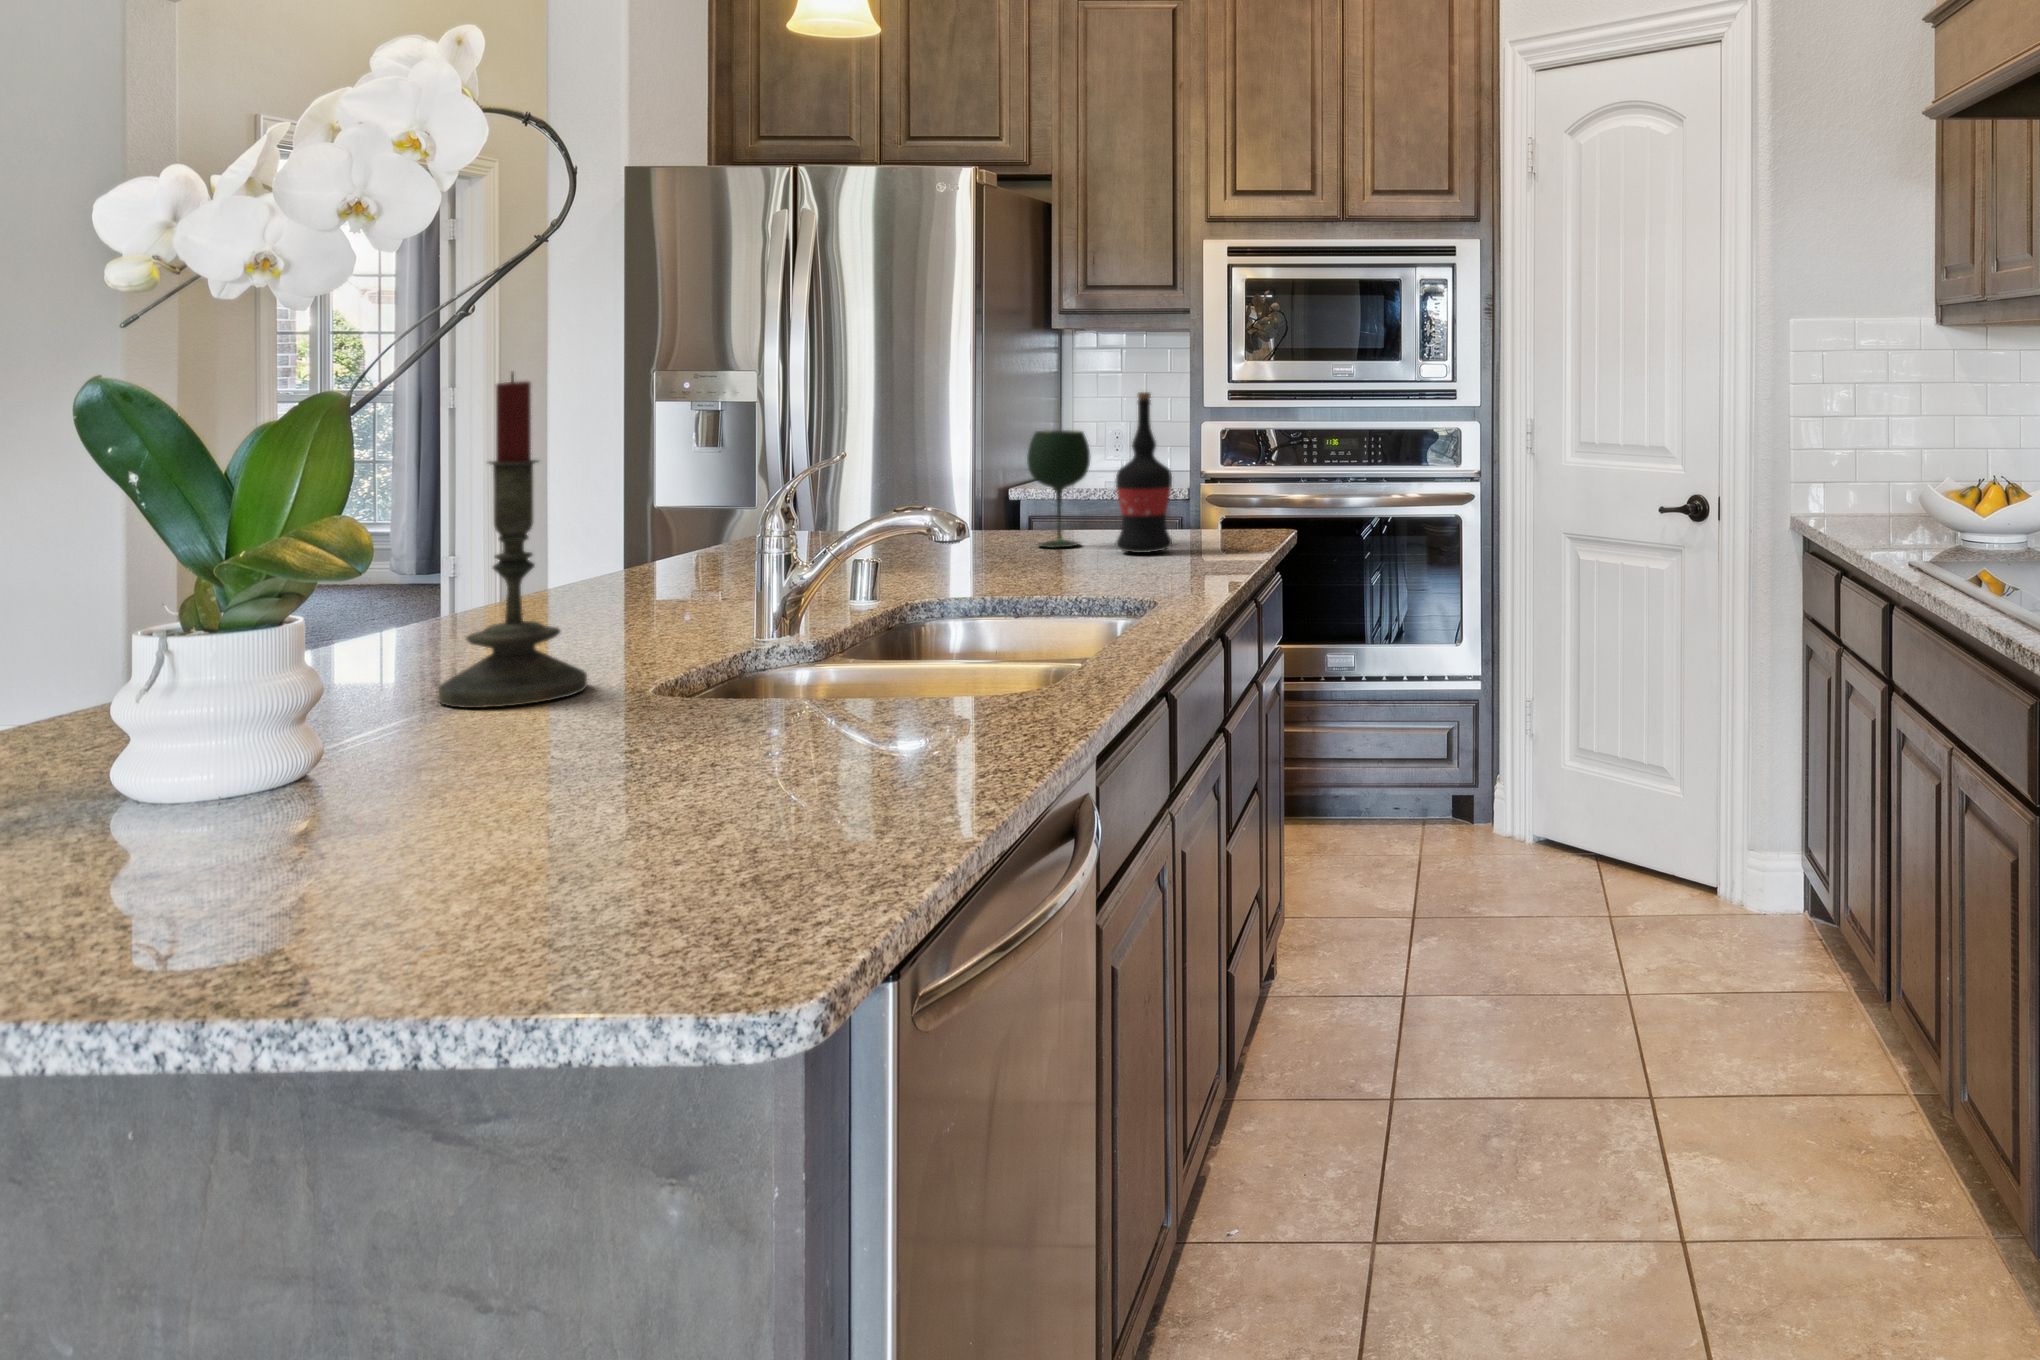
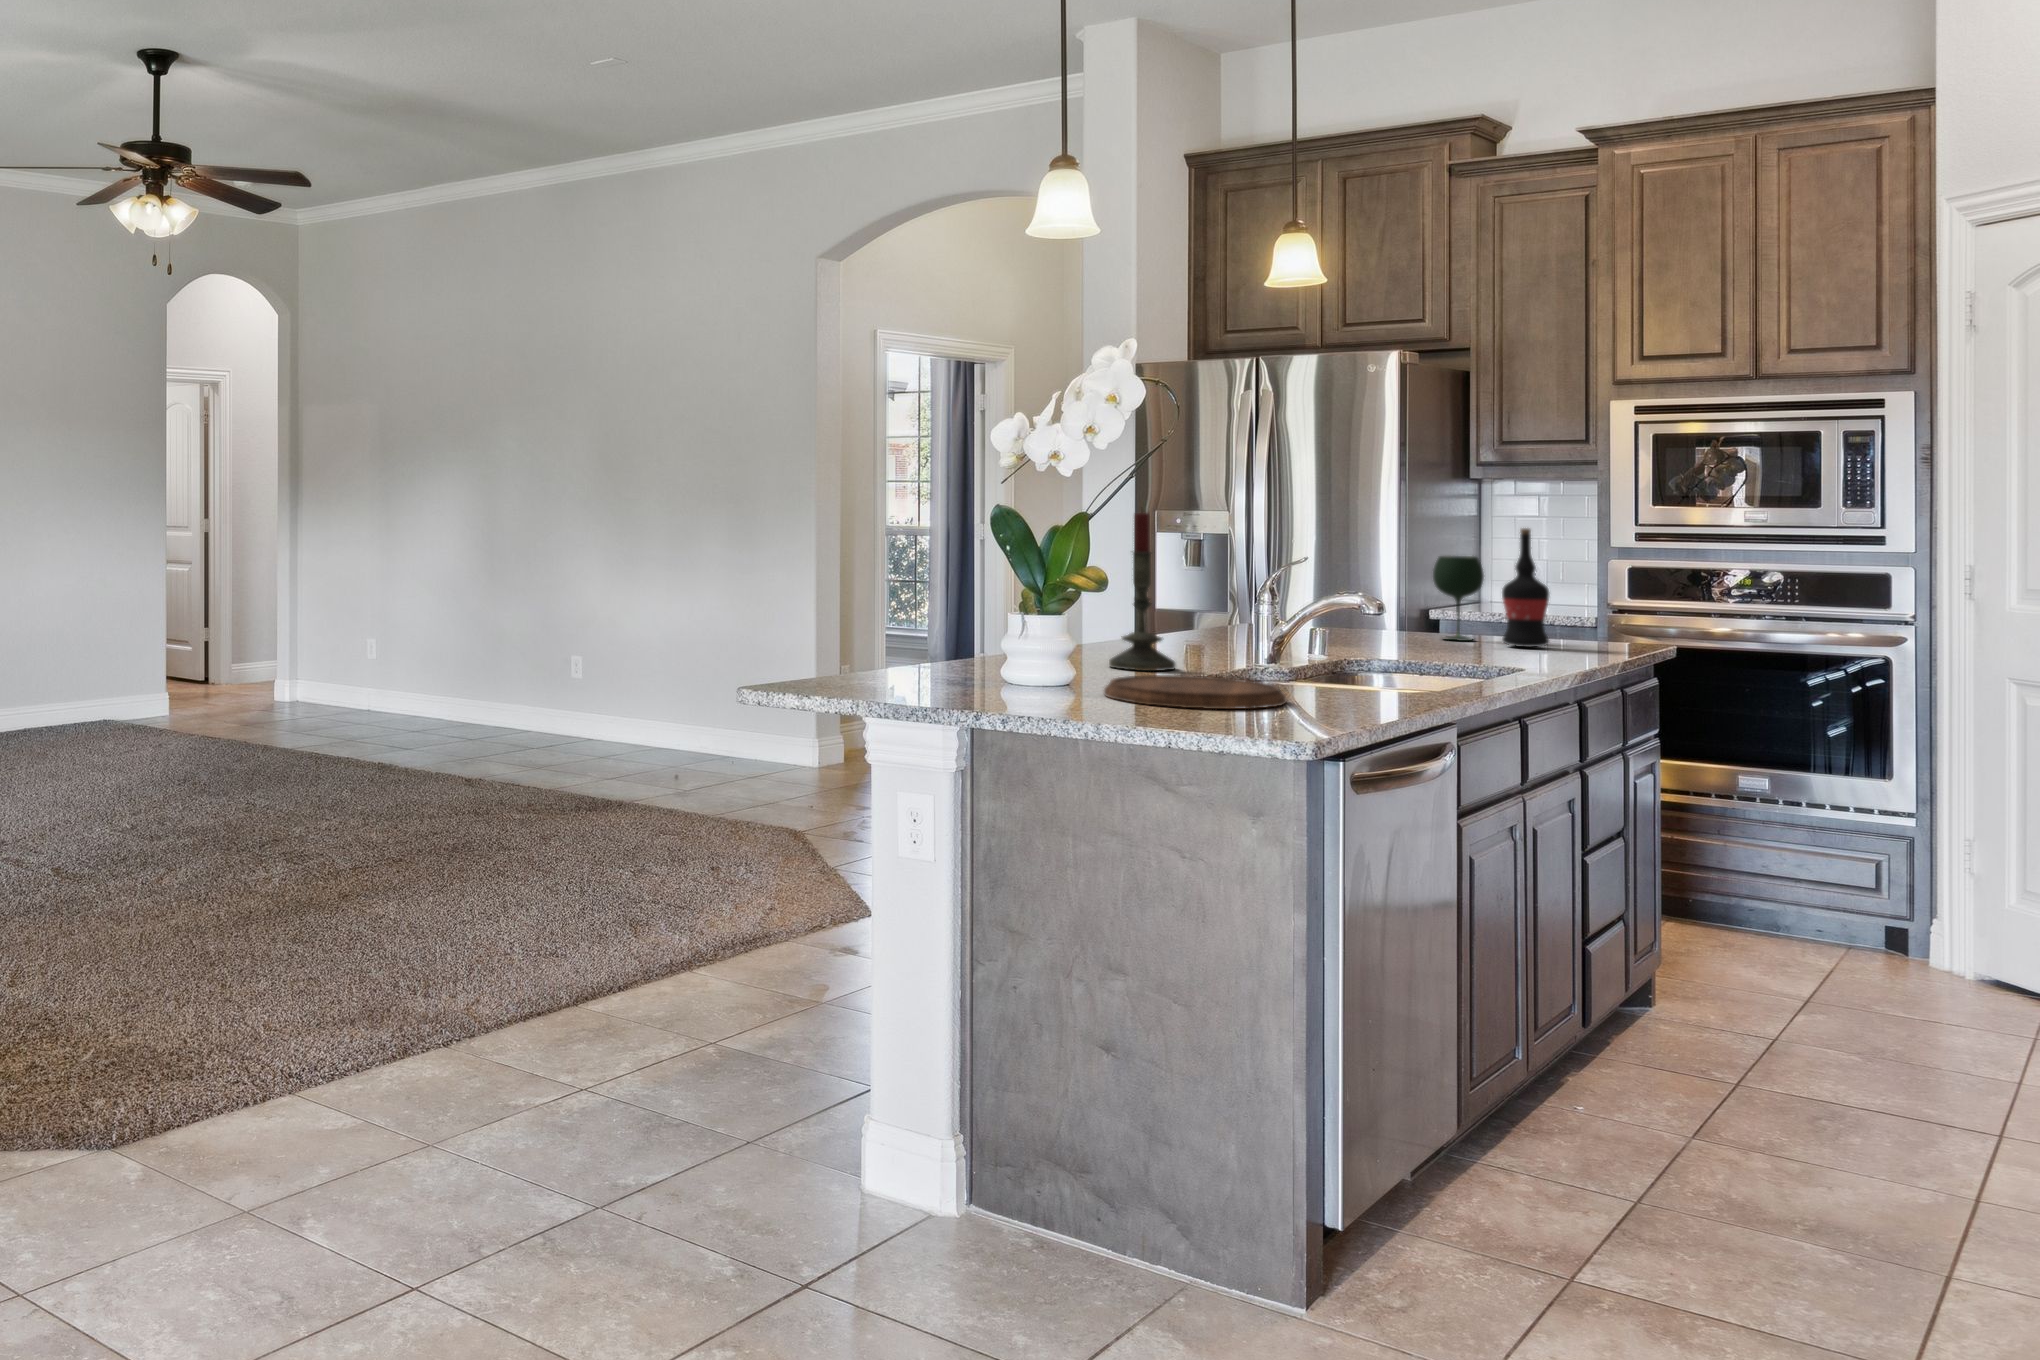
cutting board: none [325,734,785,876] -> present [1104,675,1286,709]

